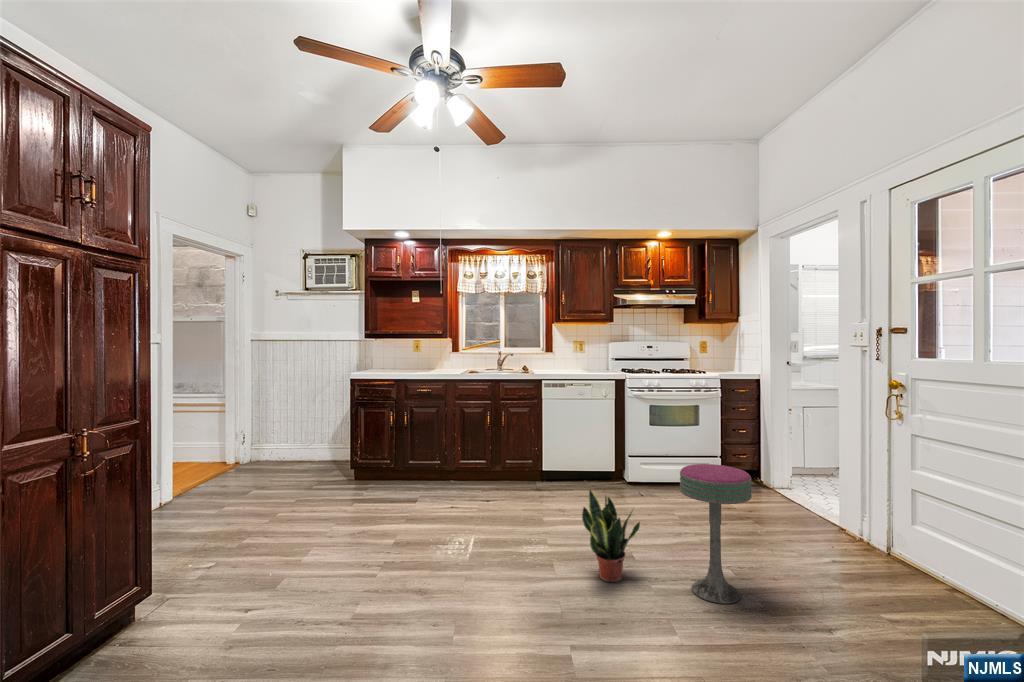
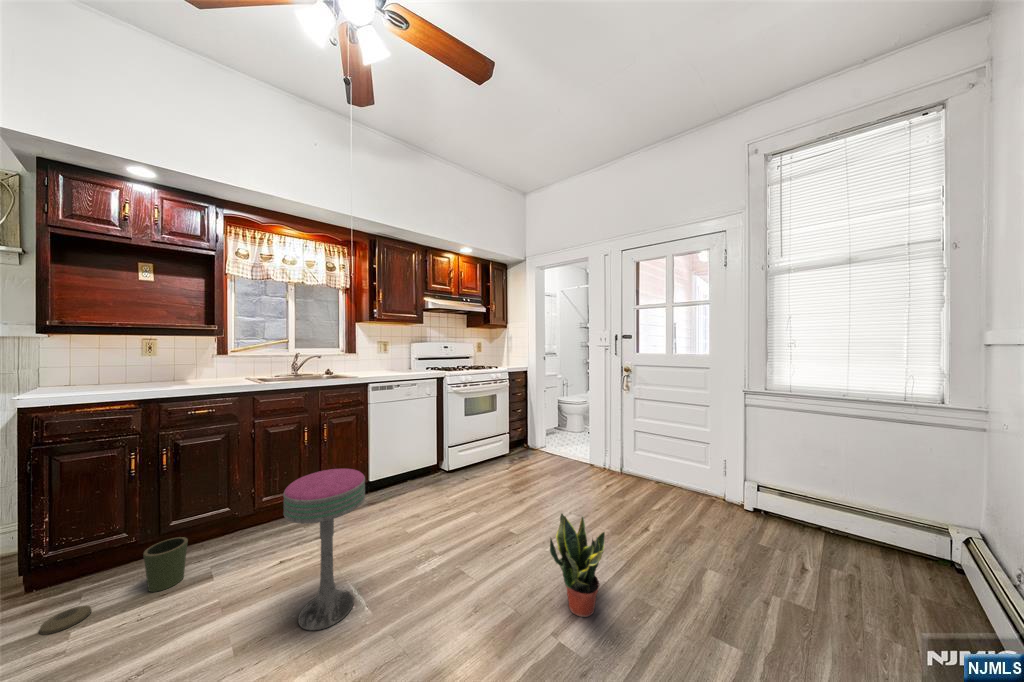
trash can: none [372,463,426,490] -> present [39,537,188,635]
bar stool: present [680,464,752,604] -> present [283,469,365,631]

